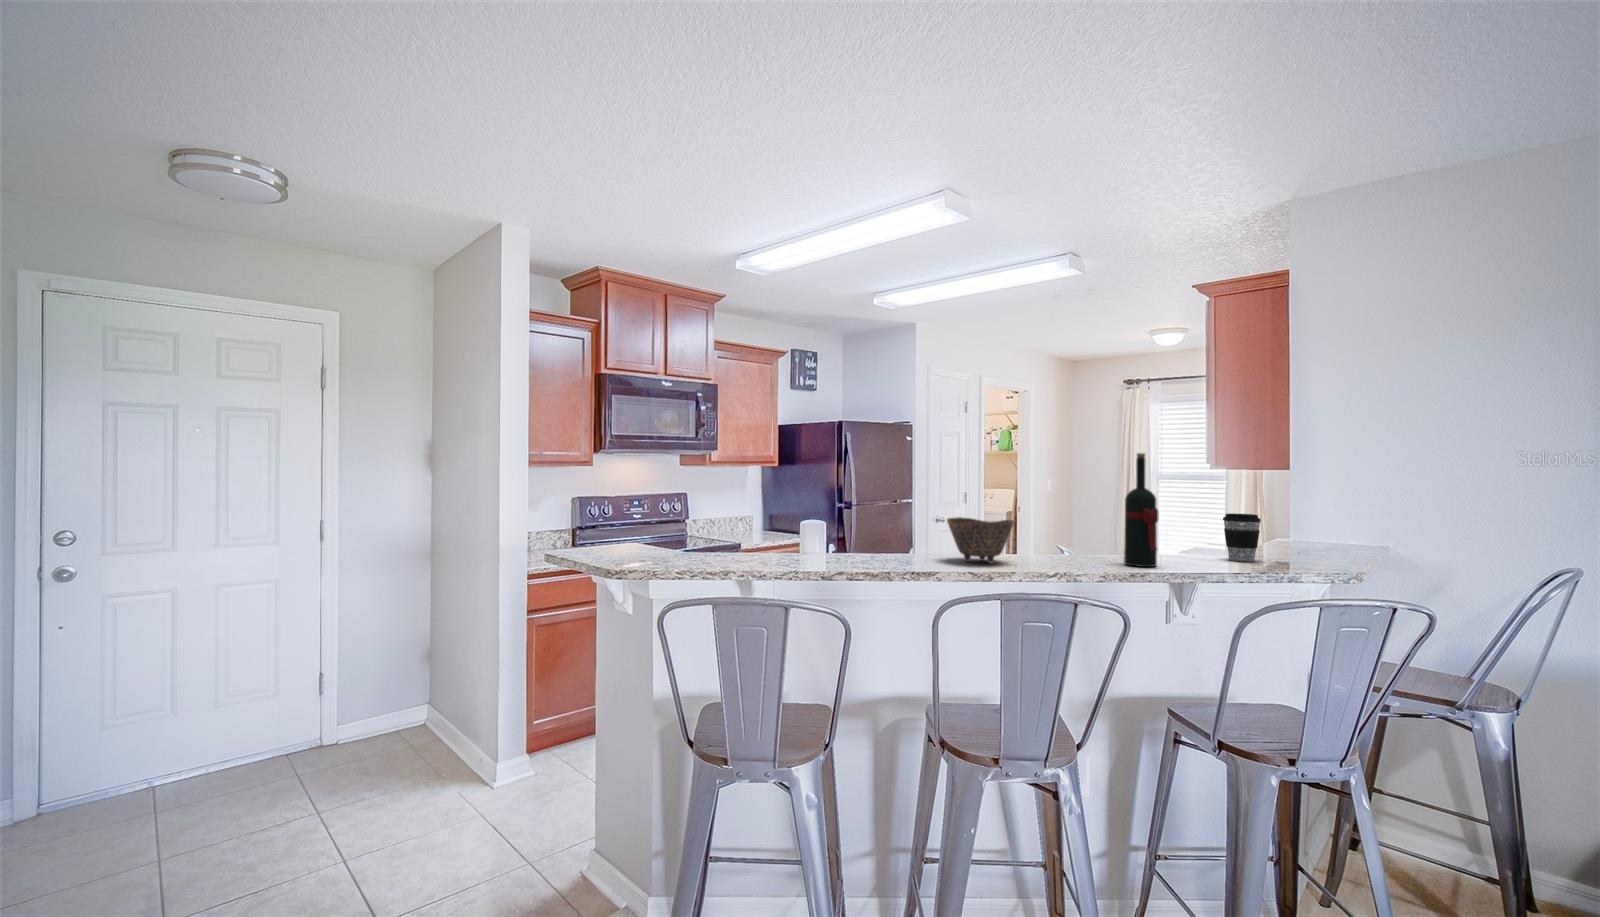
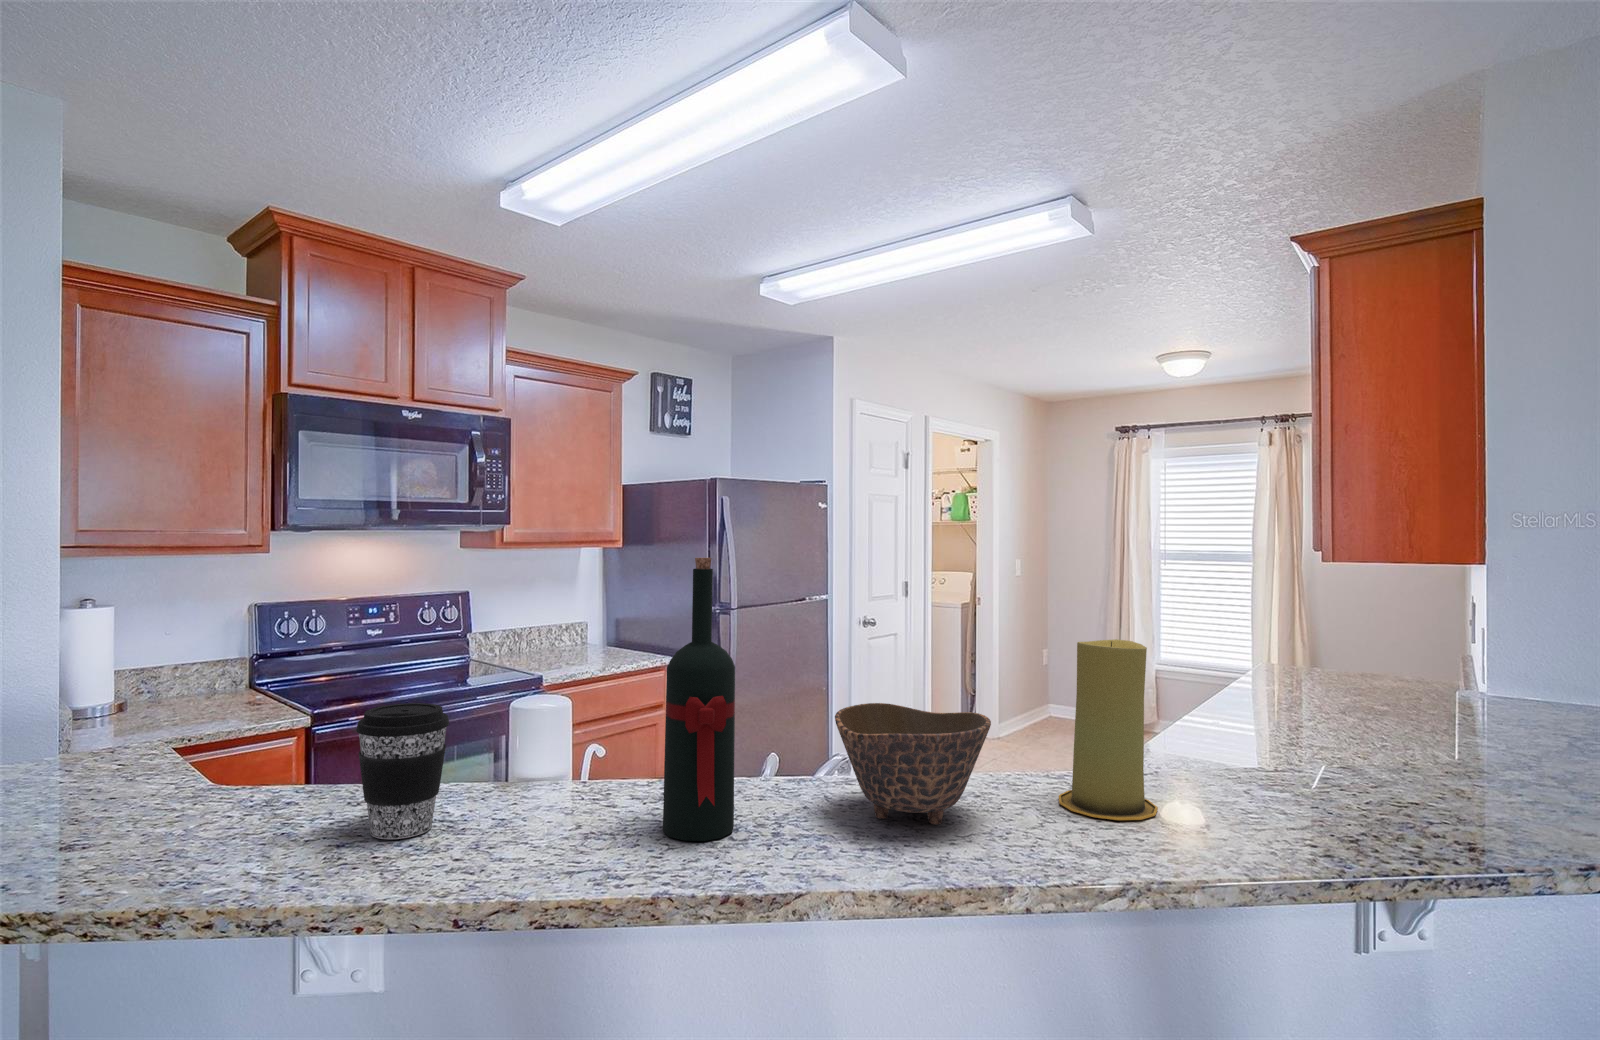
wine bottle: present [1124,453,1159,567] -> present [663,558,735,841]
candle: none [1046,489,1090,564] -> present [1059,639,1158,820]
coffee cup: present [1223,514,1261,562] -> present [356,703,449,839]

